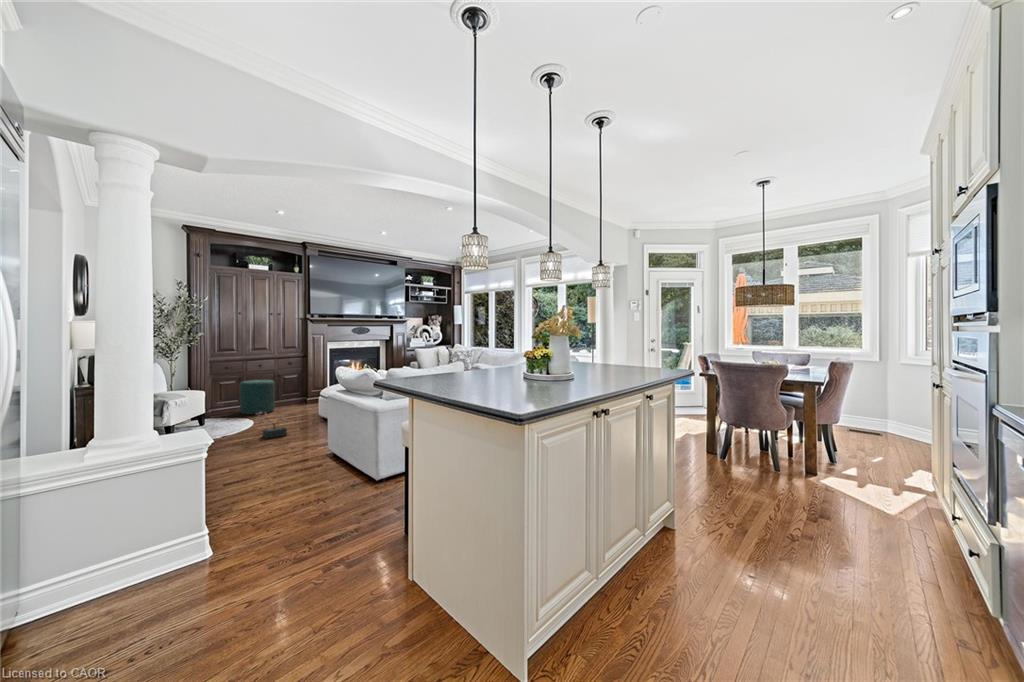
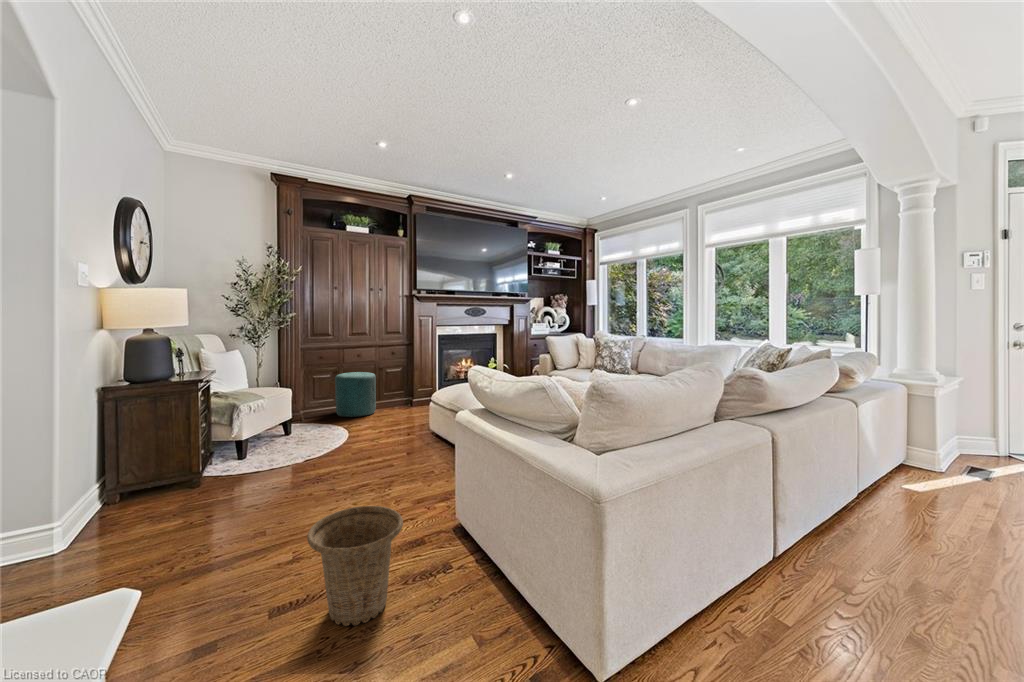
decorative plant: present [255,412,287,438] -> none [349,425,396,465]
basket: none [237,439,291,493] -> present [307,506,403,626]

